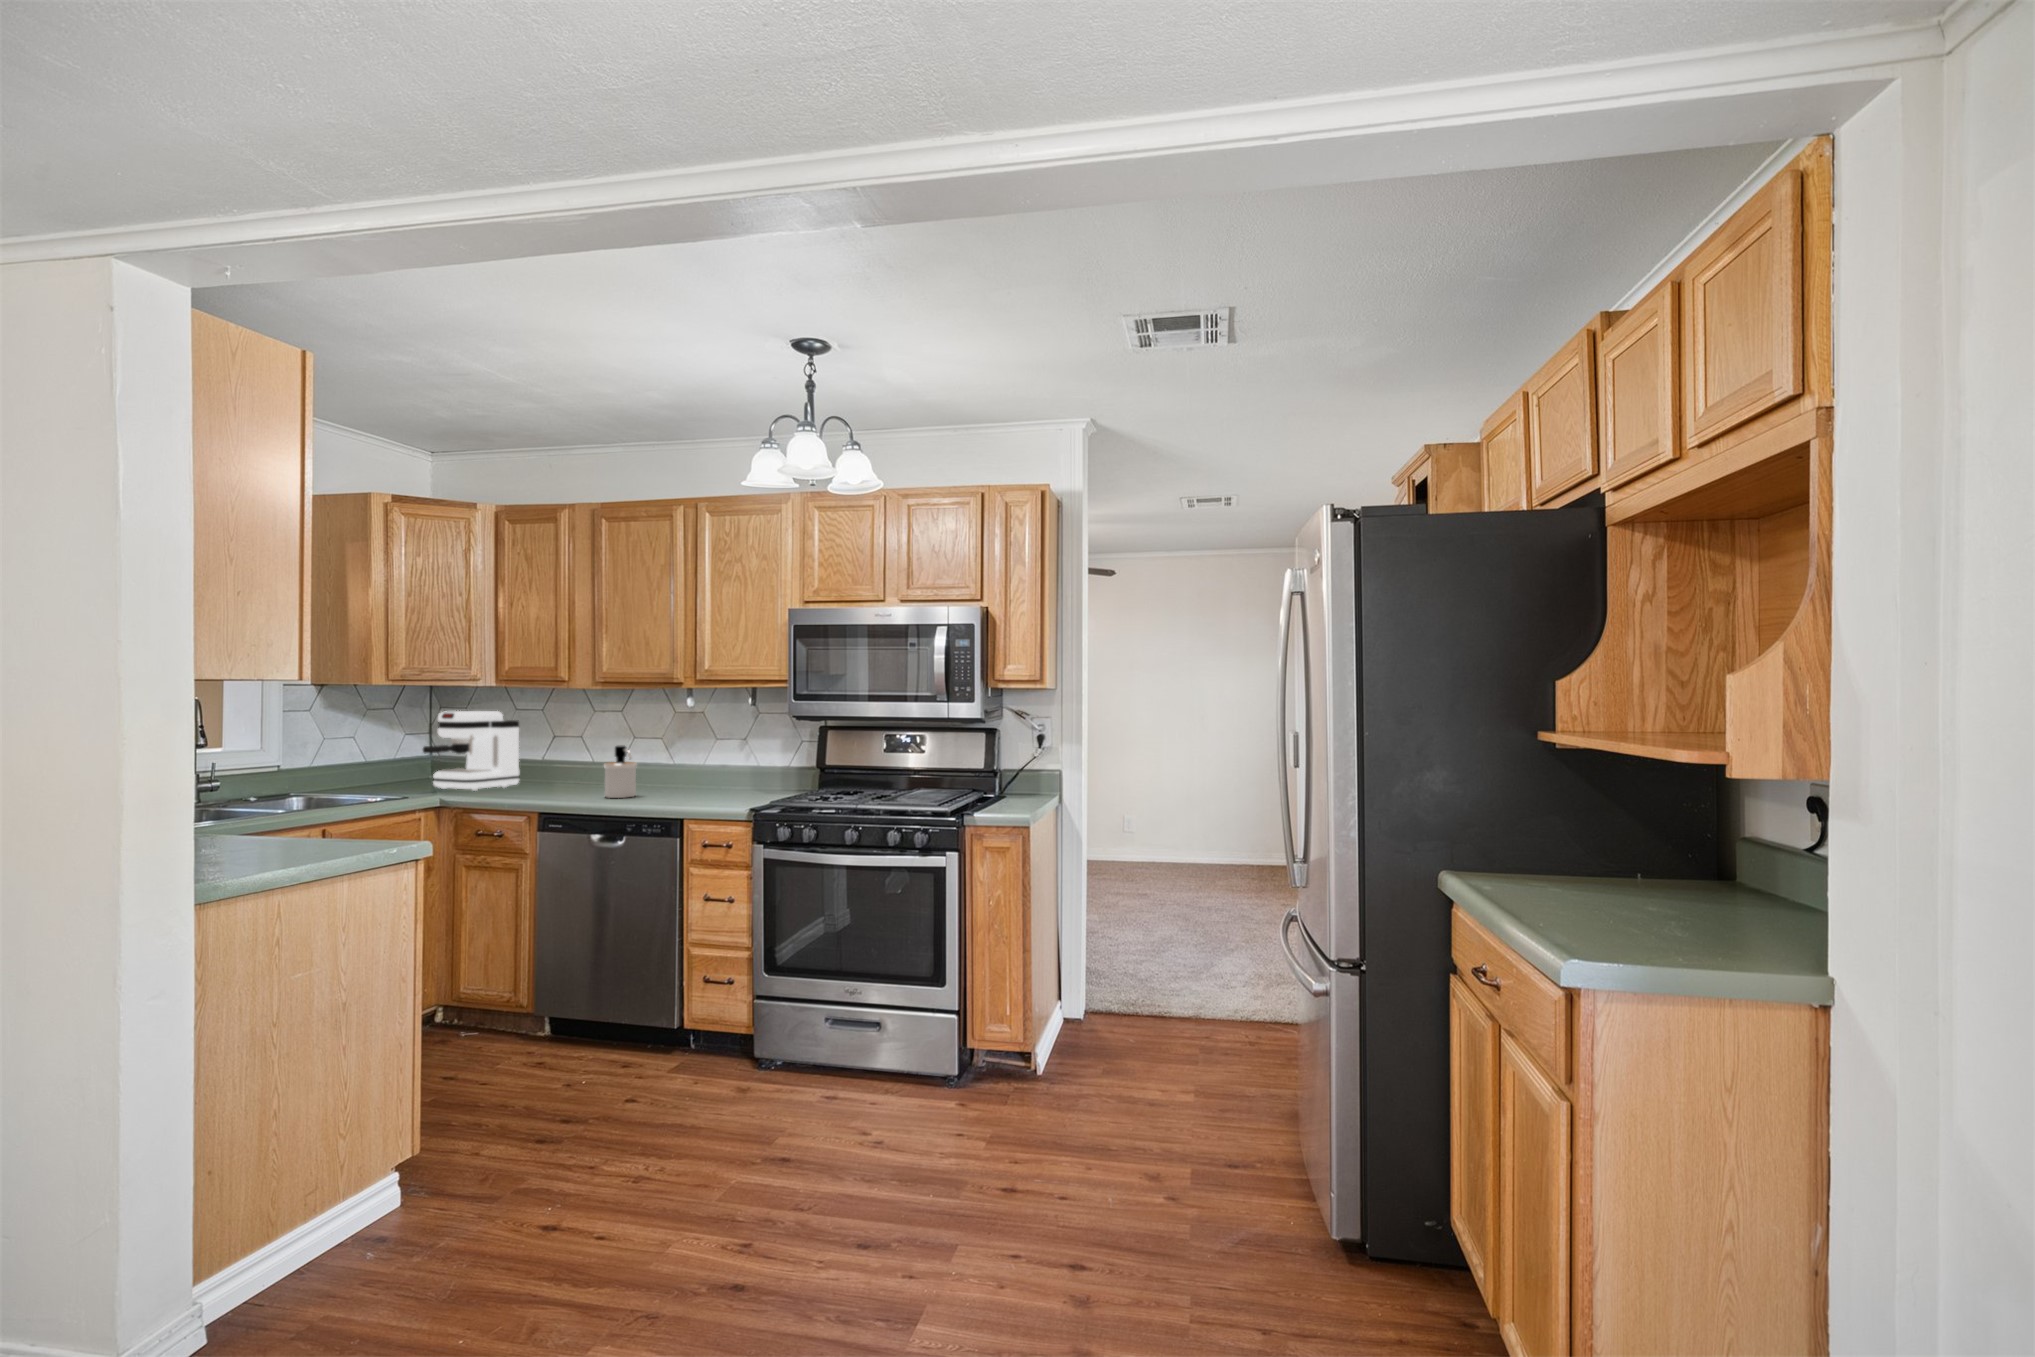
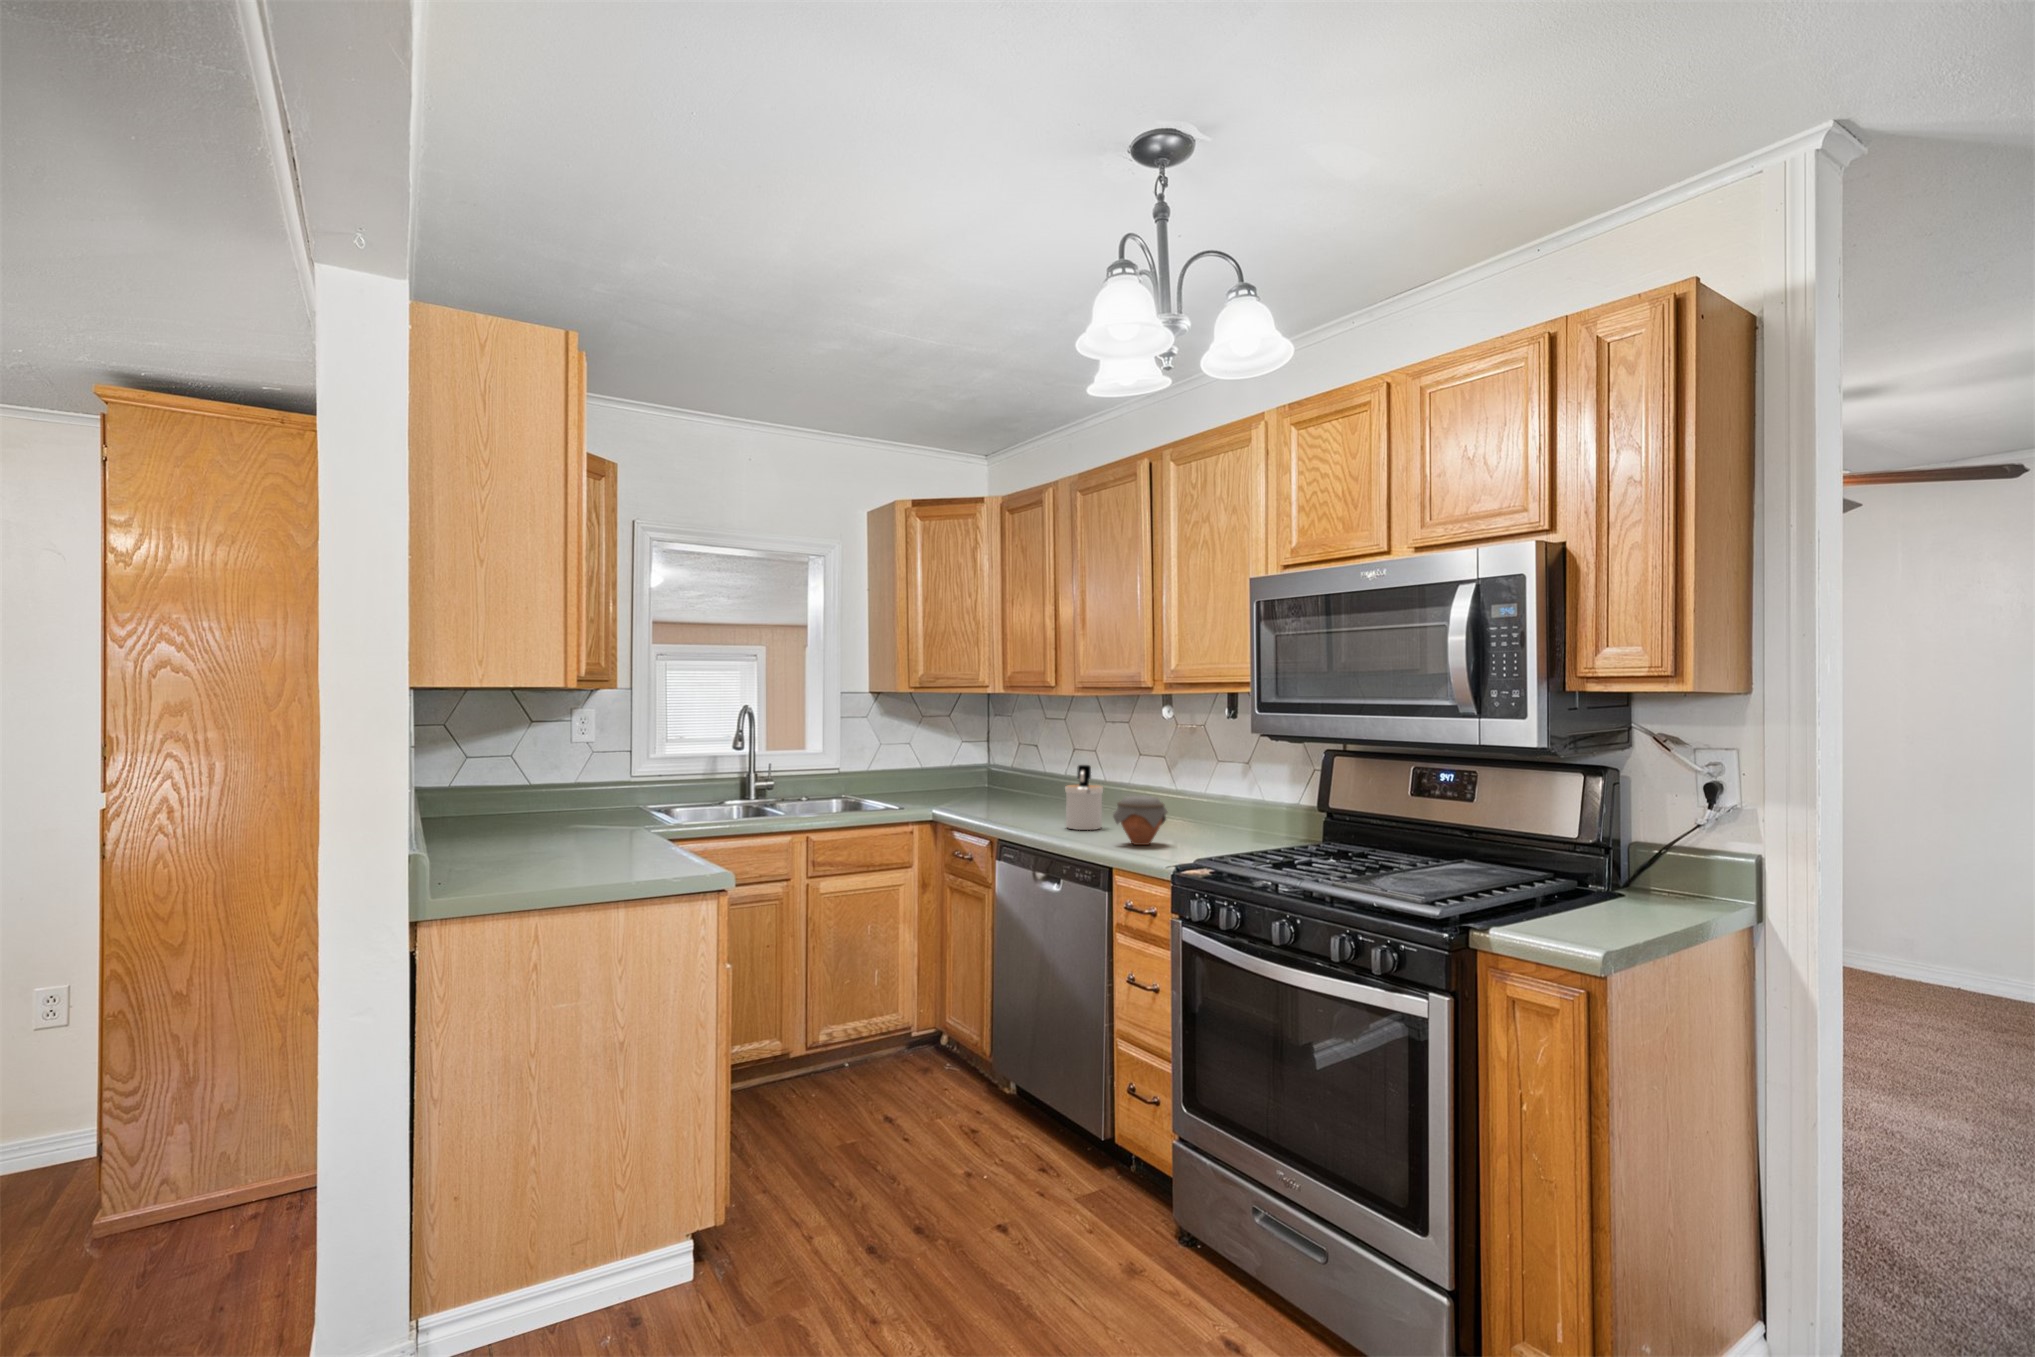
coffee maker: present [423,711,519,791] -> none [942,719,1034,806]
jar: none [676,765,717,802] -> present [1113,795,1167,845]

